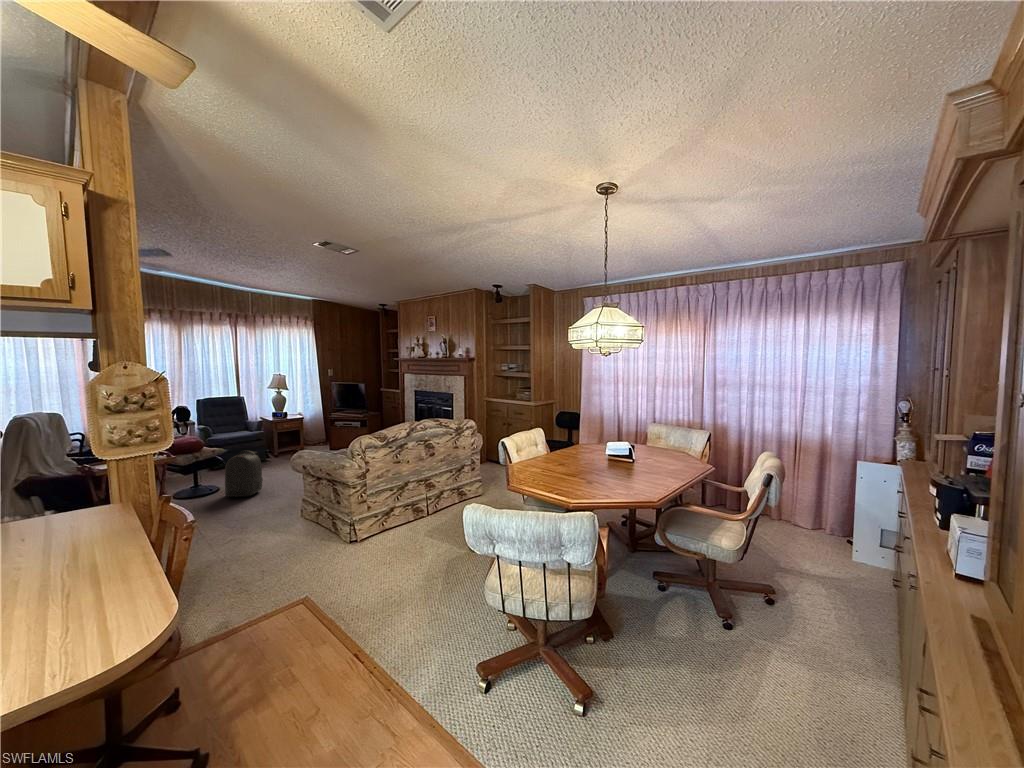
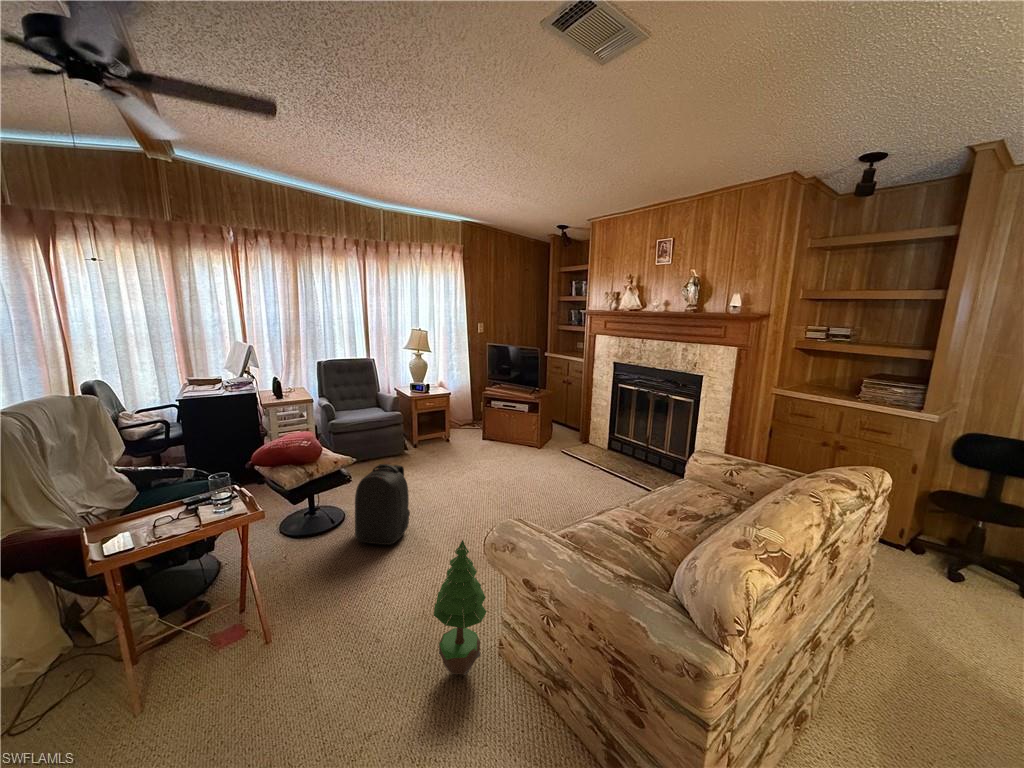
potted tree: none [264,462,293,528] -> present [434,540,487,675]

